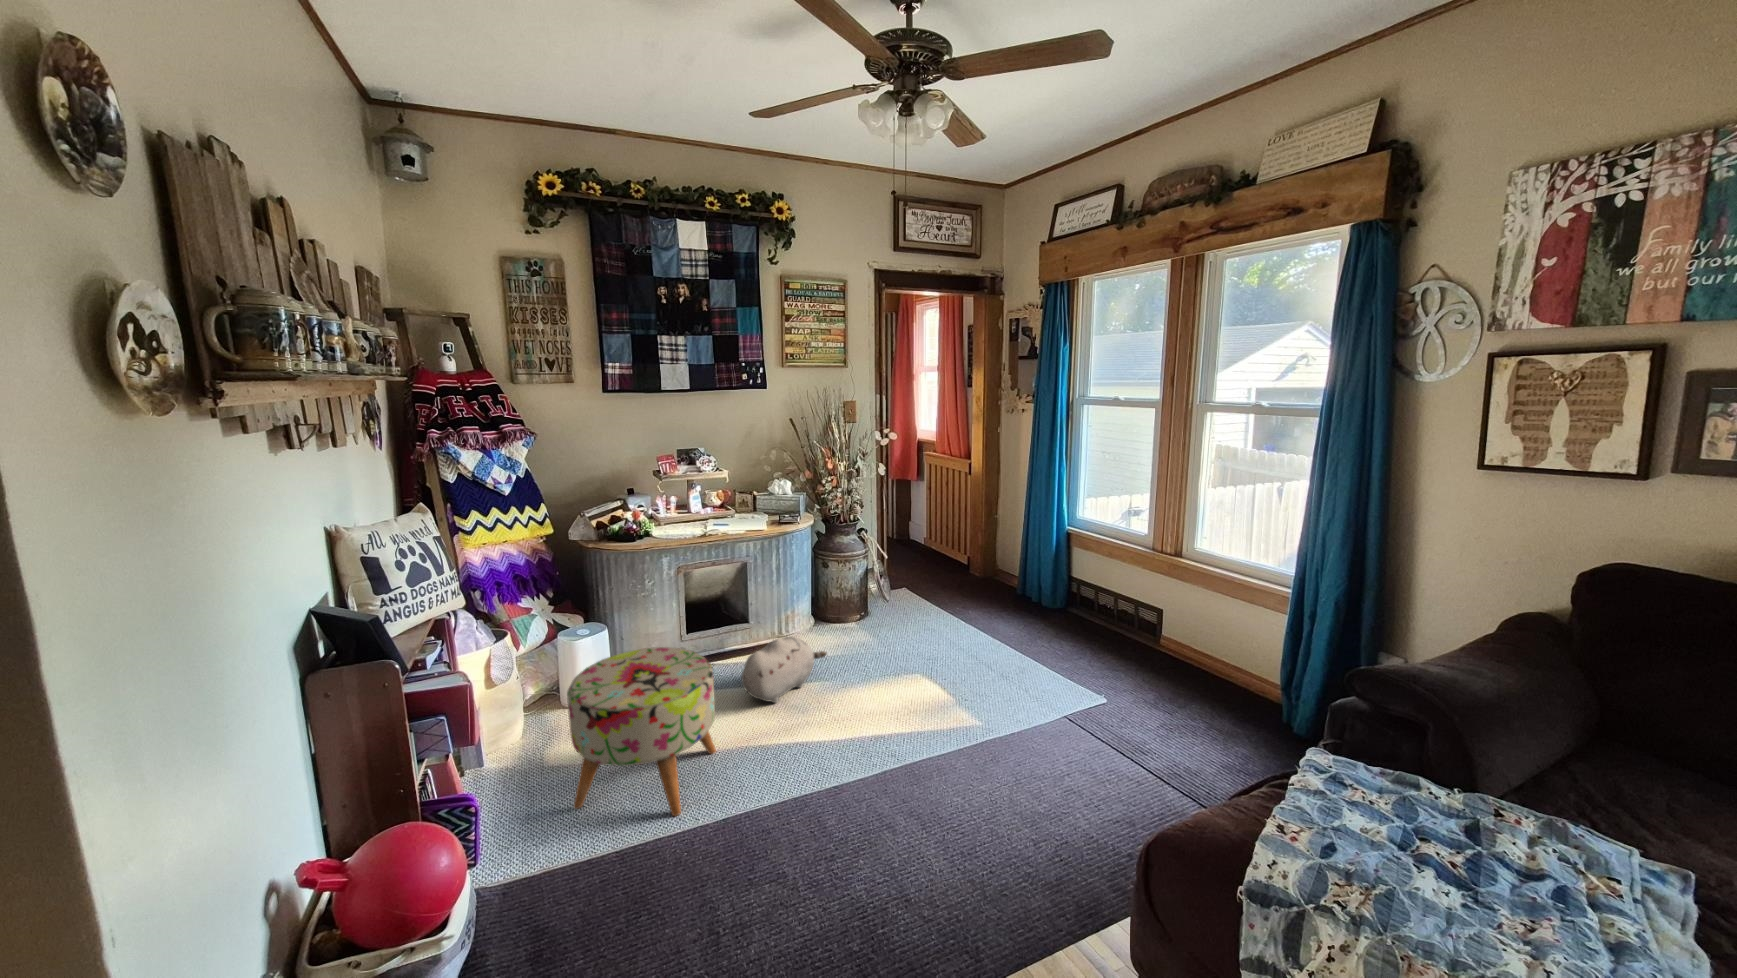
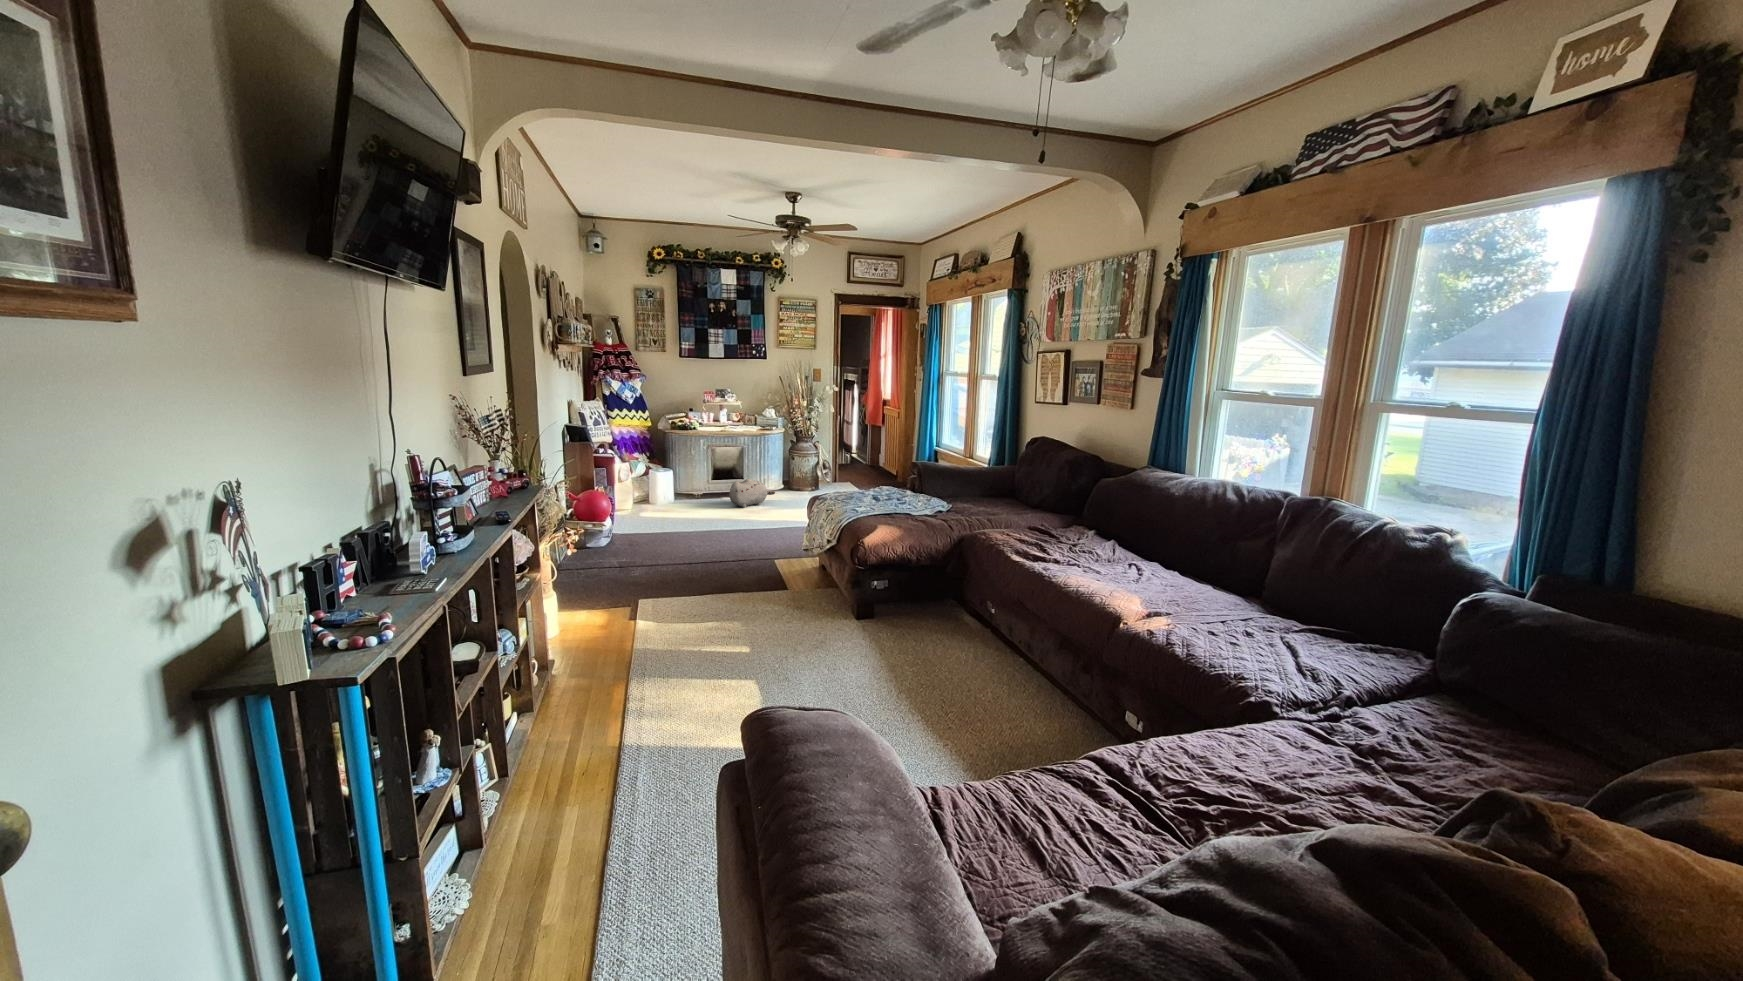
ottoman: present [567,647,716,816] -> none [651,469,711,526]

